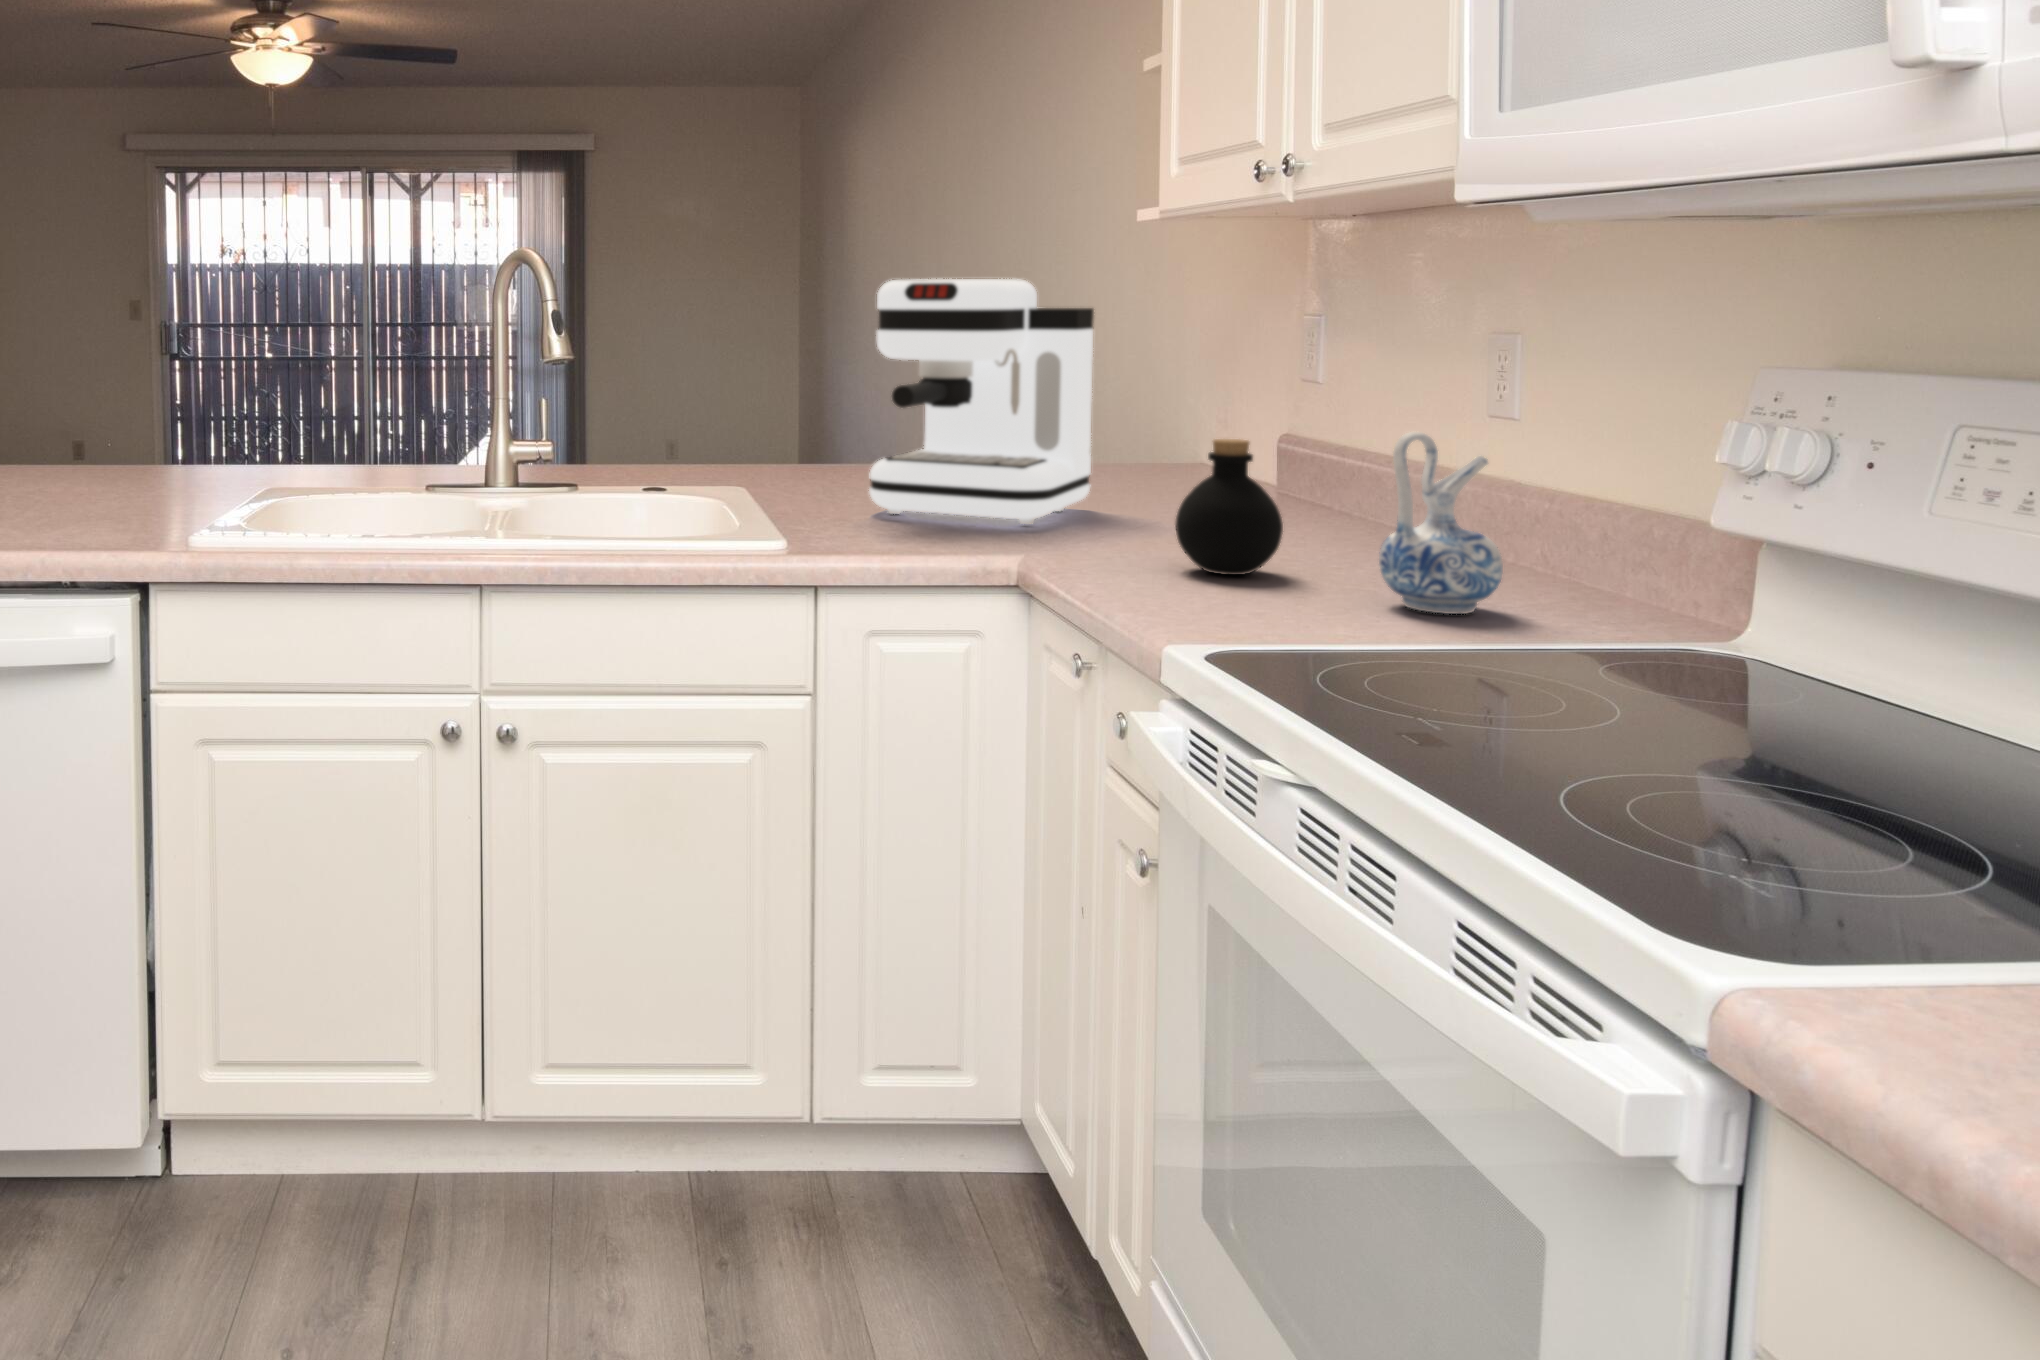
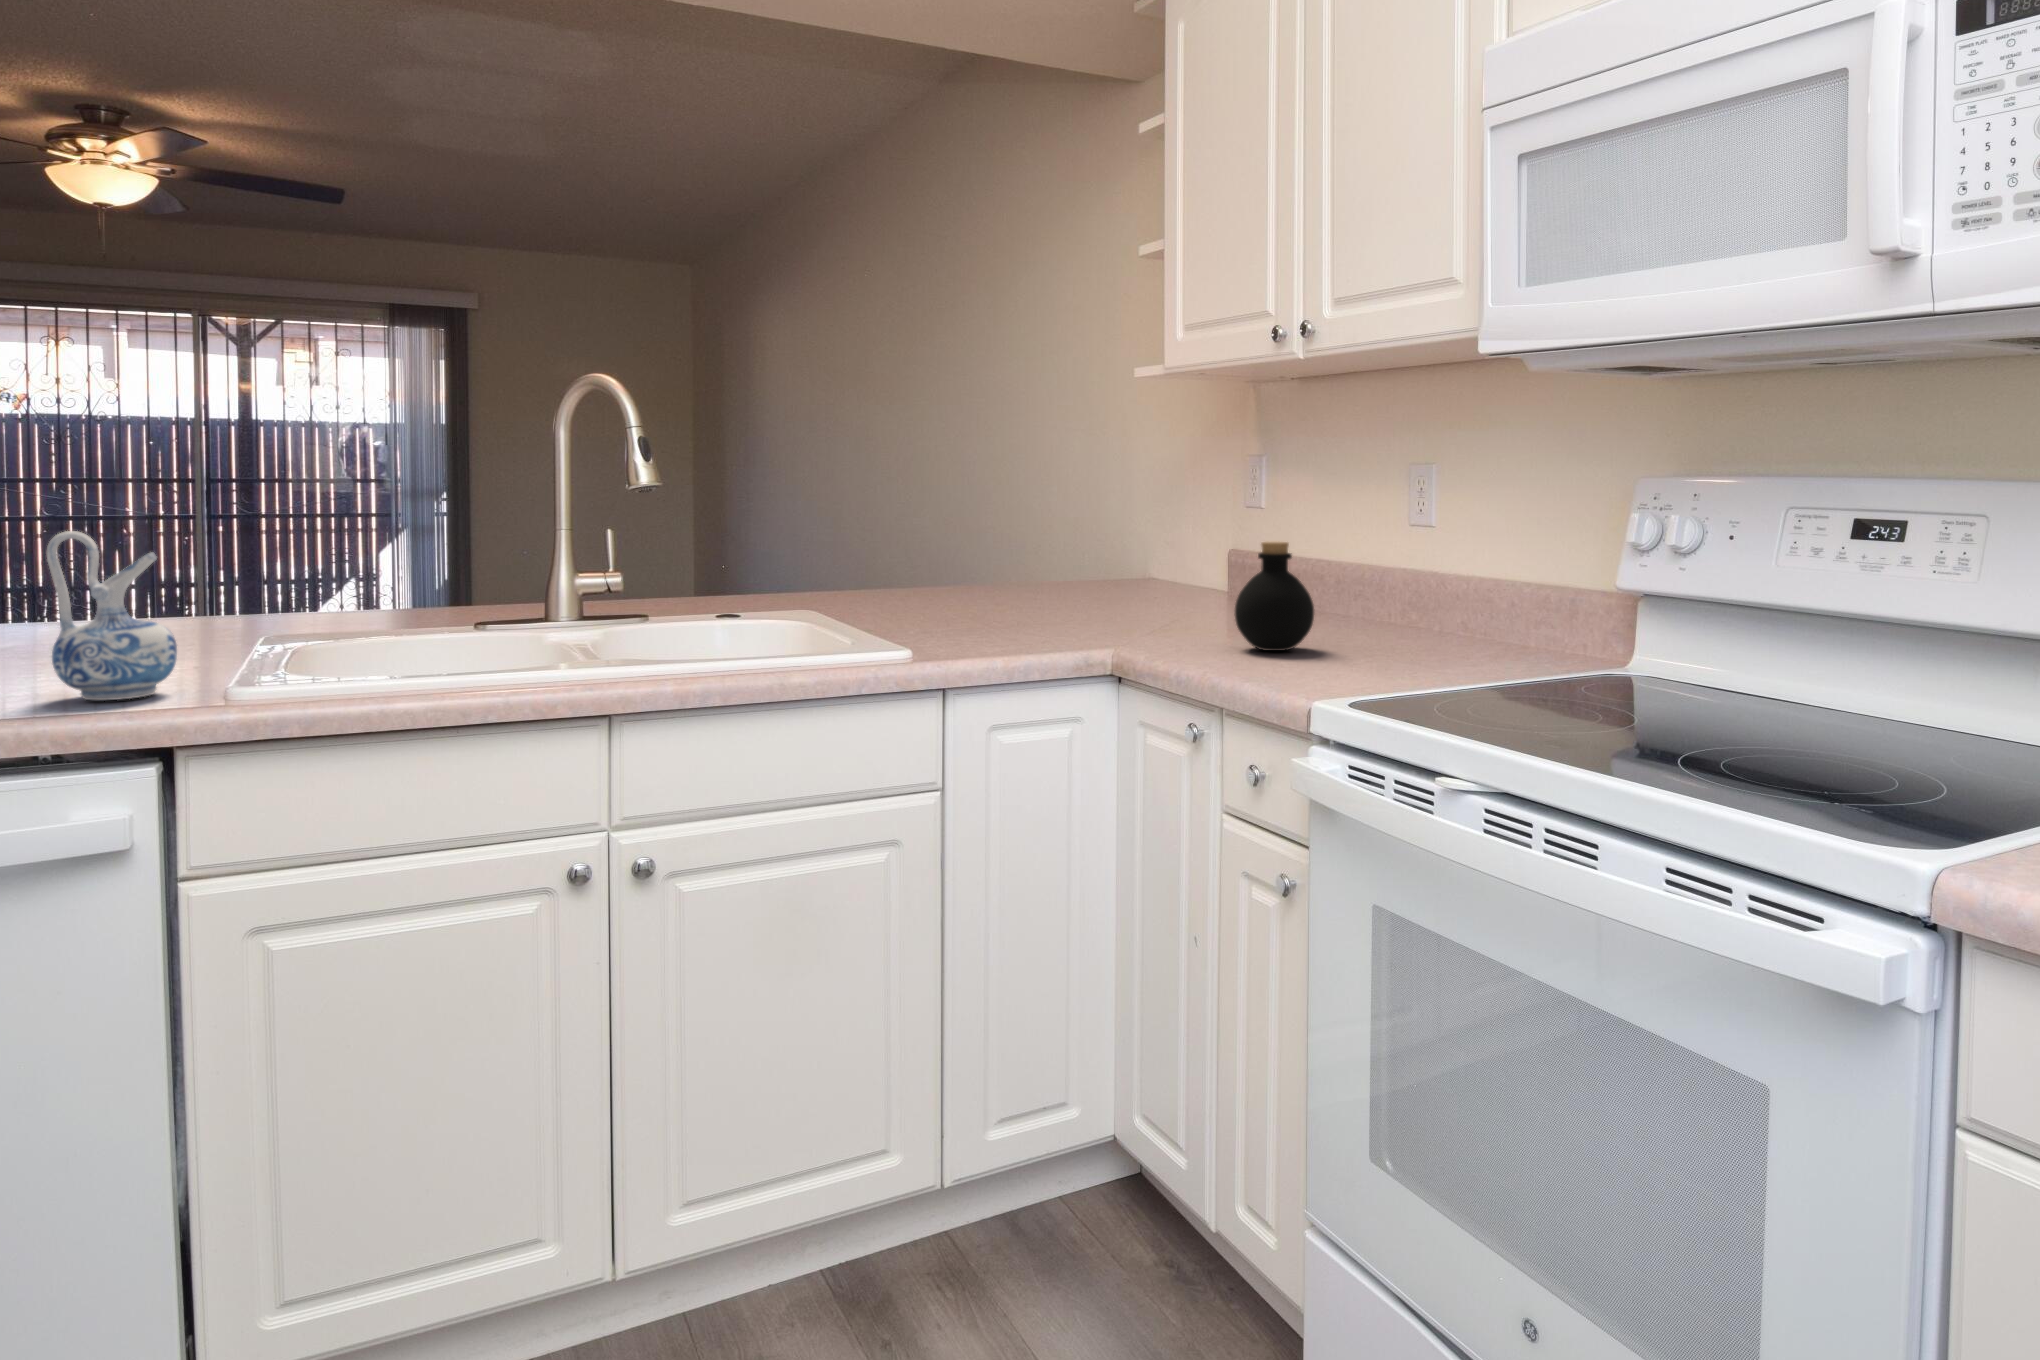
coffee maker: present [869,279,1094,524] -> none [944,414,1115,626]
ceramic pitcher: present [1379,432,1503,614] -> present [47,531,177,700]

